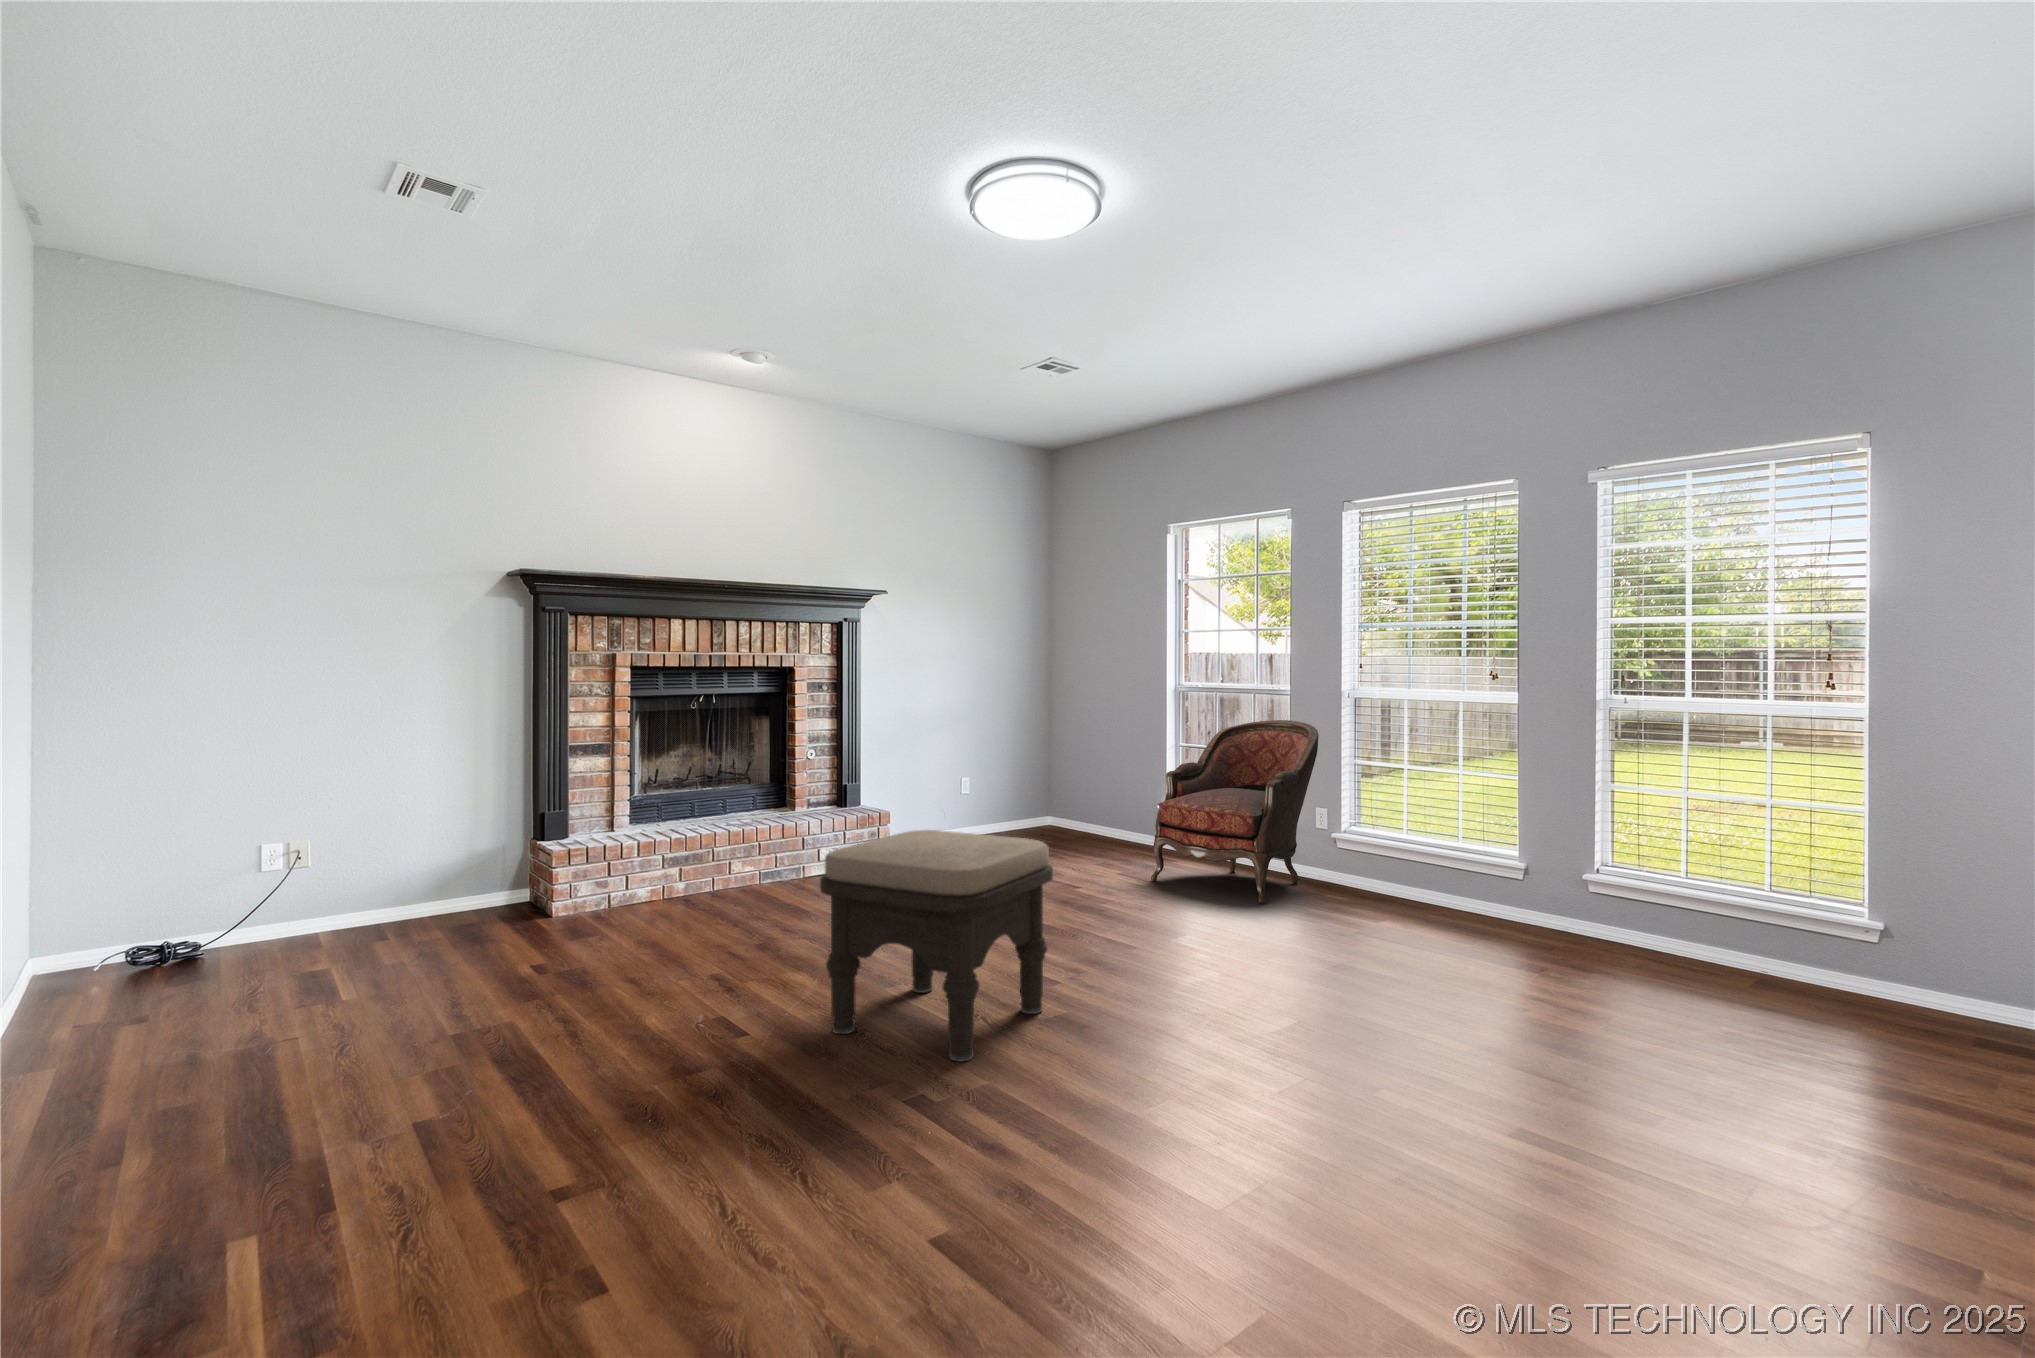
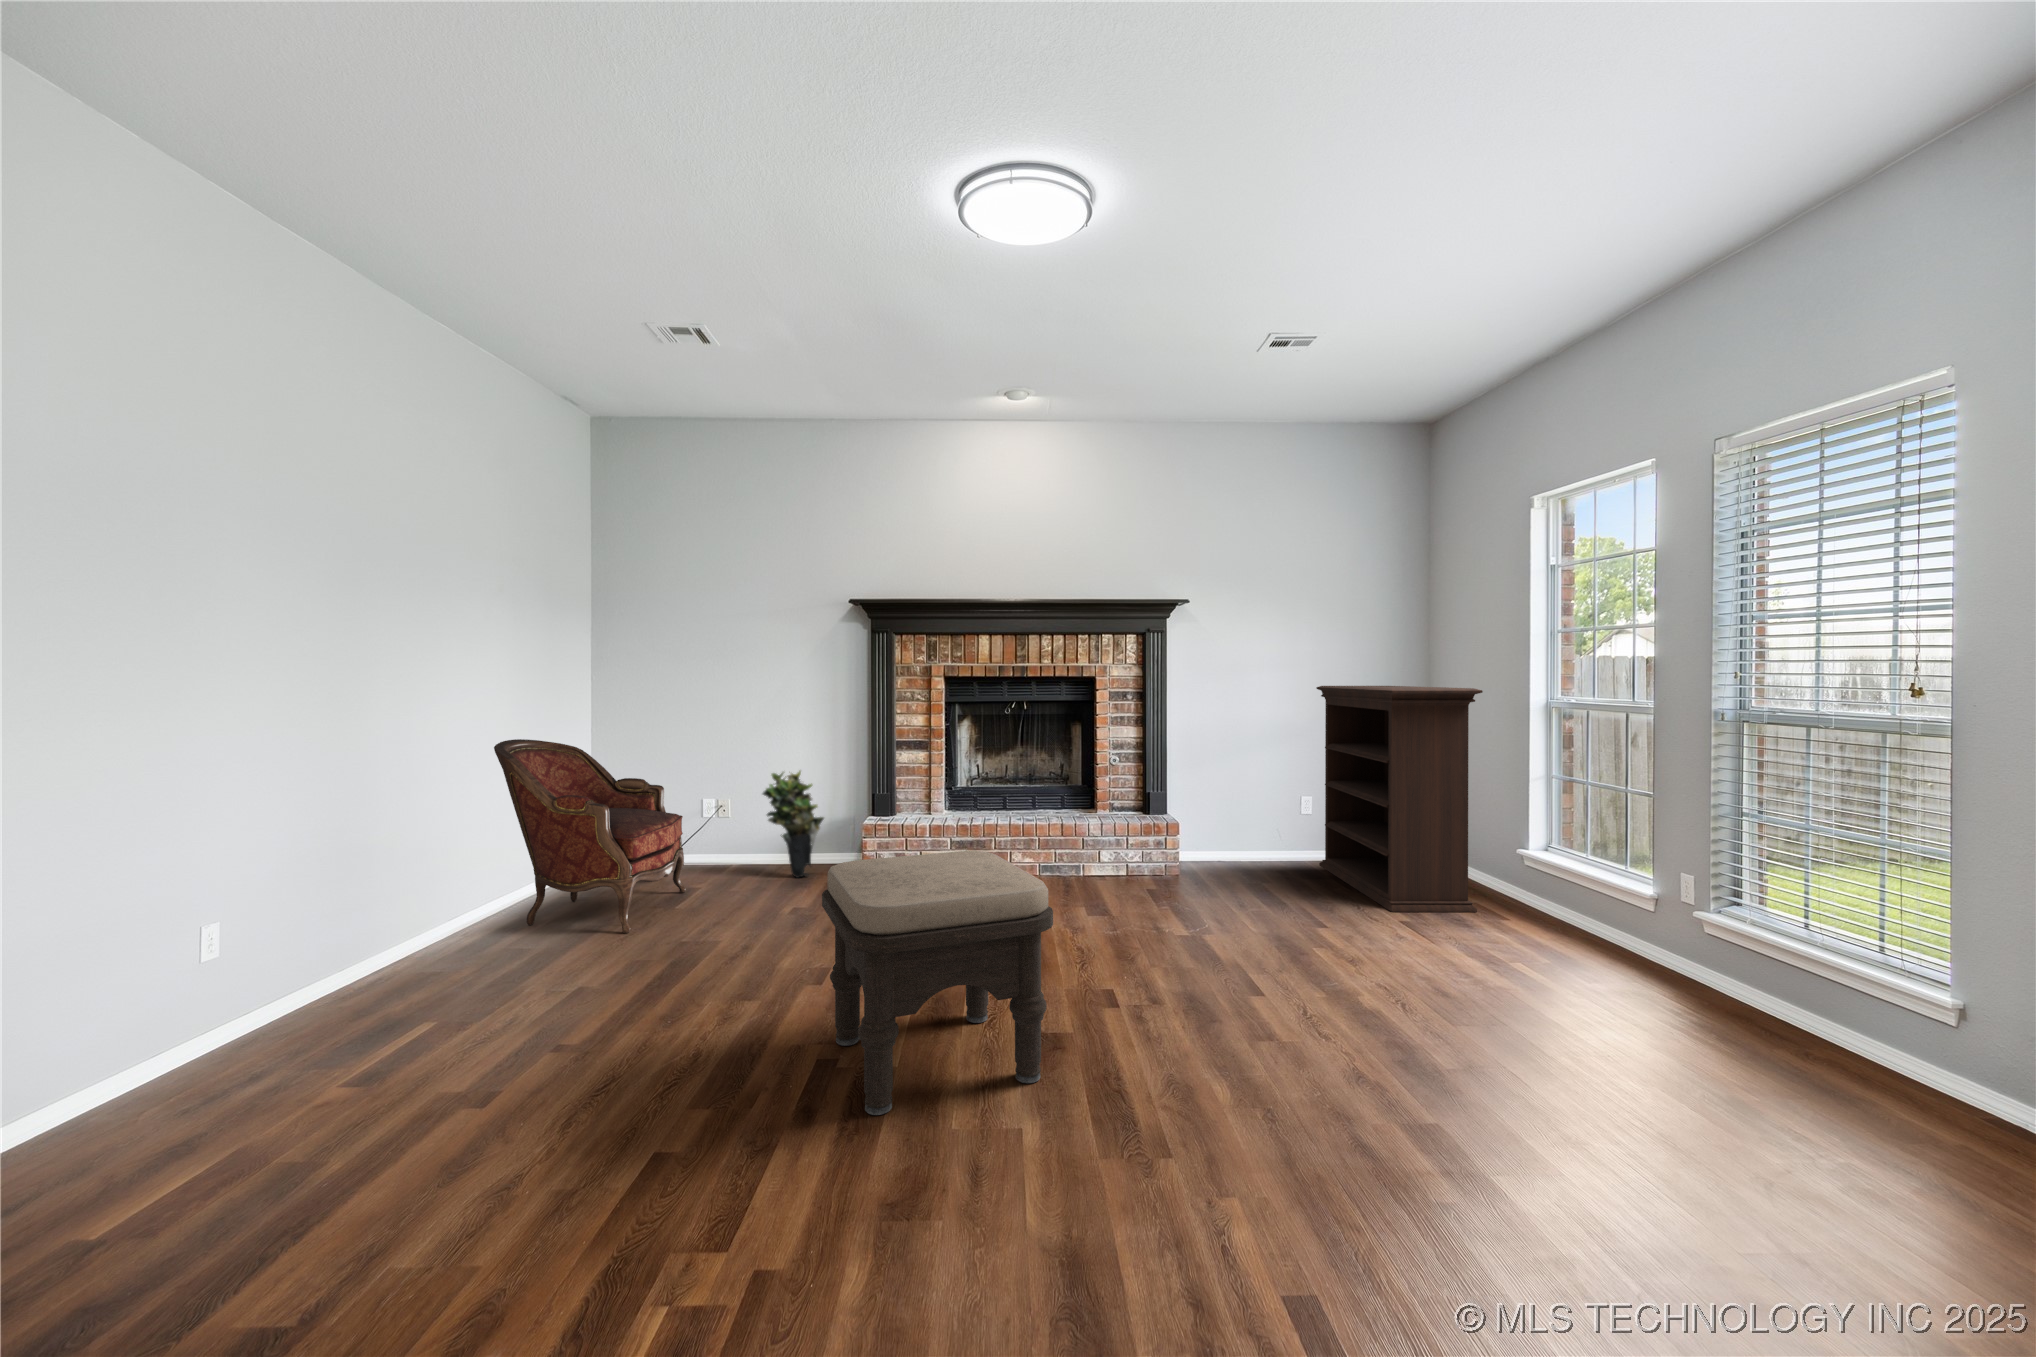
bookshelf: none [987,675,1146,864] -> present [1316,686,1483,912]
armchair: present [1151,720,1319,904] -> present [494,739,686,933]
potted plant: none [399,790,491,931] -> present [763,771,824,878]

